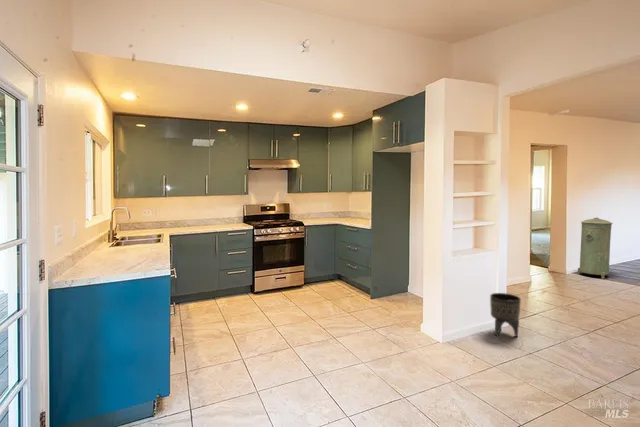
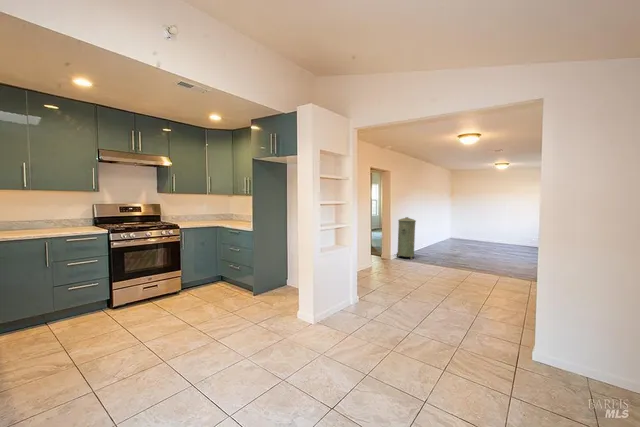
planter: present [490,293,521,337] -> none [363,280,386,319]

